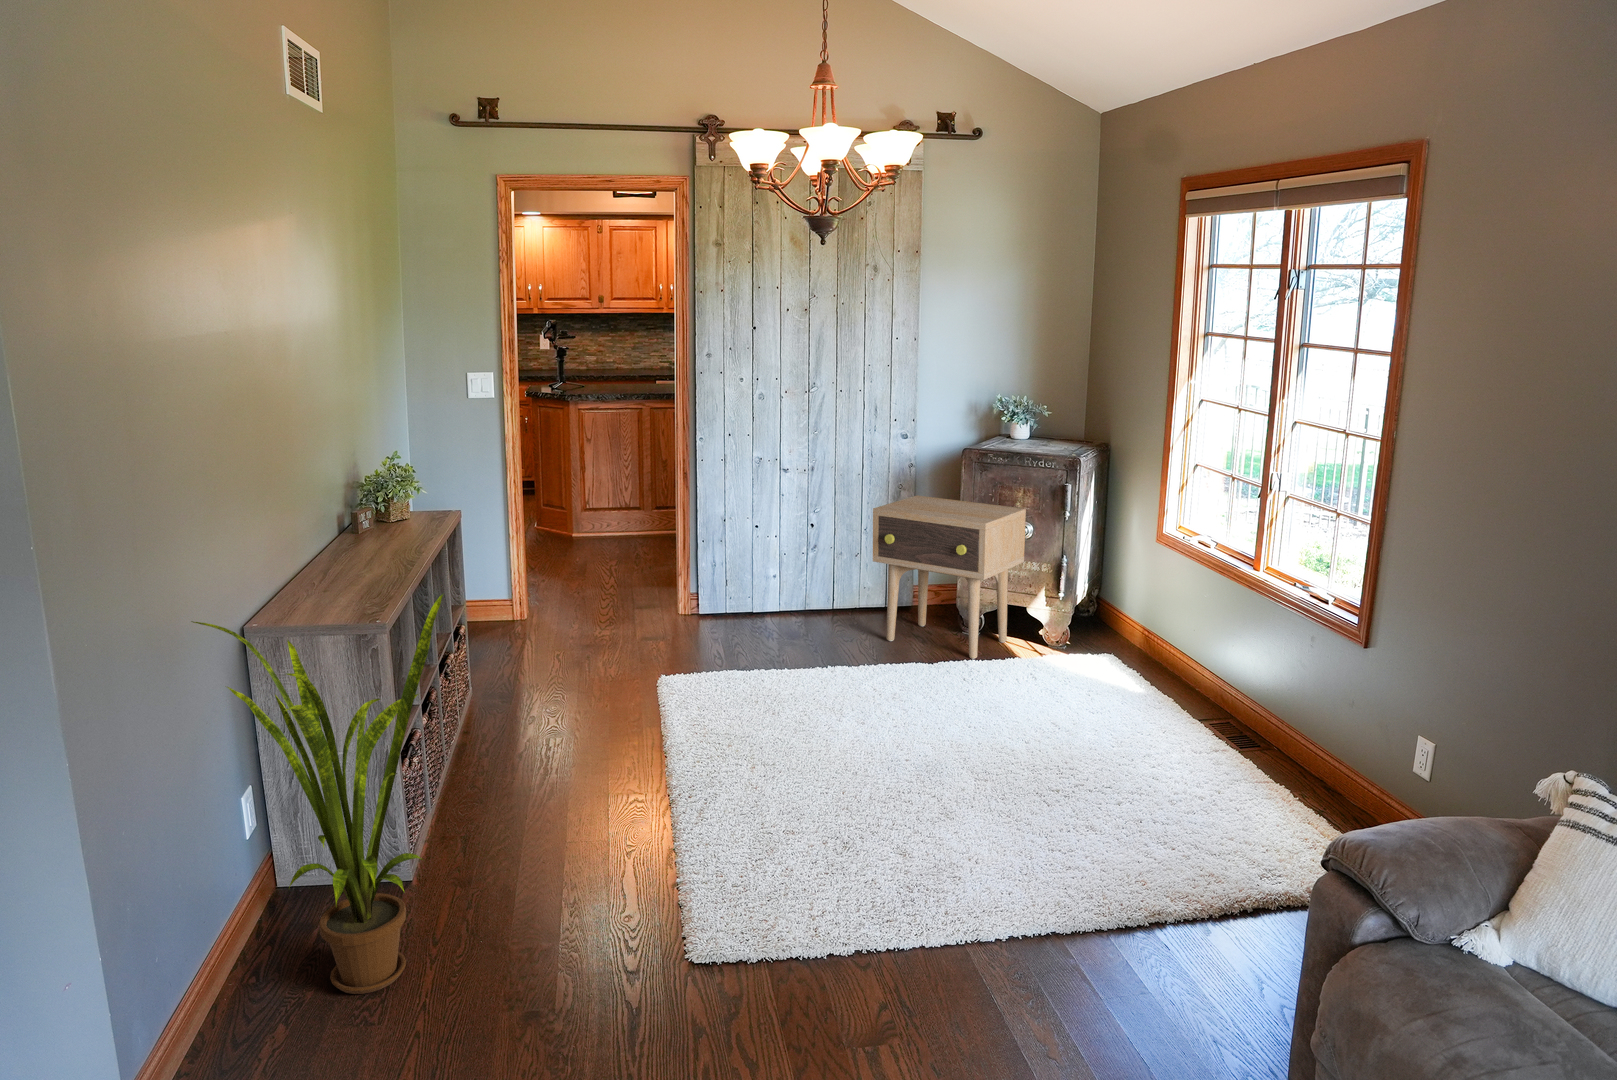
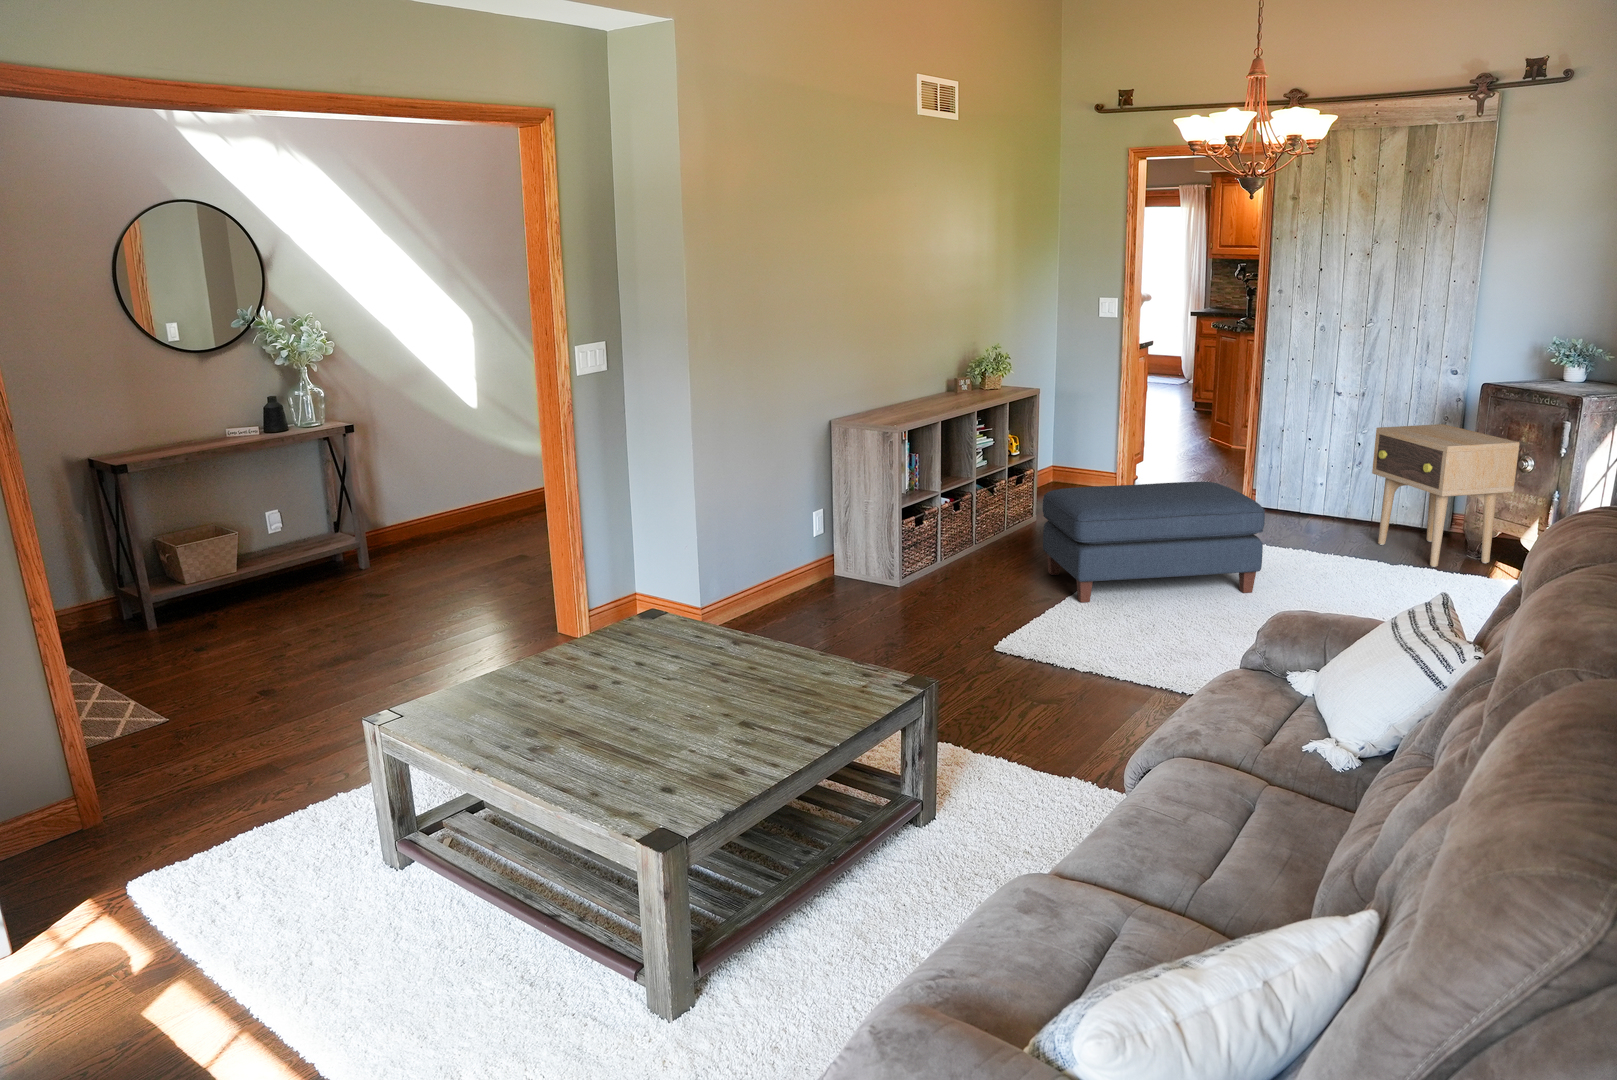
house plant: present [191,594,443,994] -> none [800,407,913,608]
ottoman: none [591,610,889,837] -> present [1043,482,1265,603]

